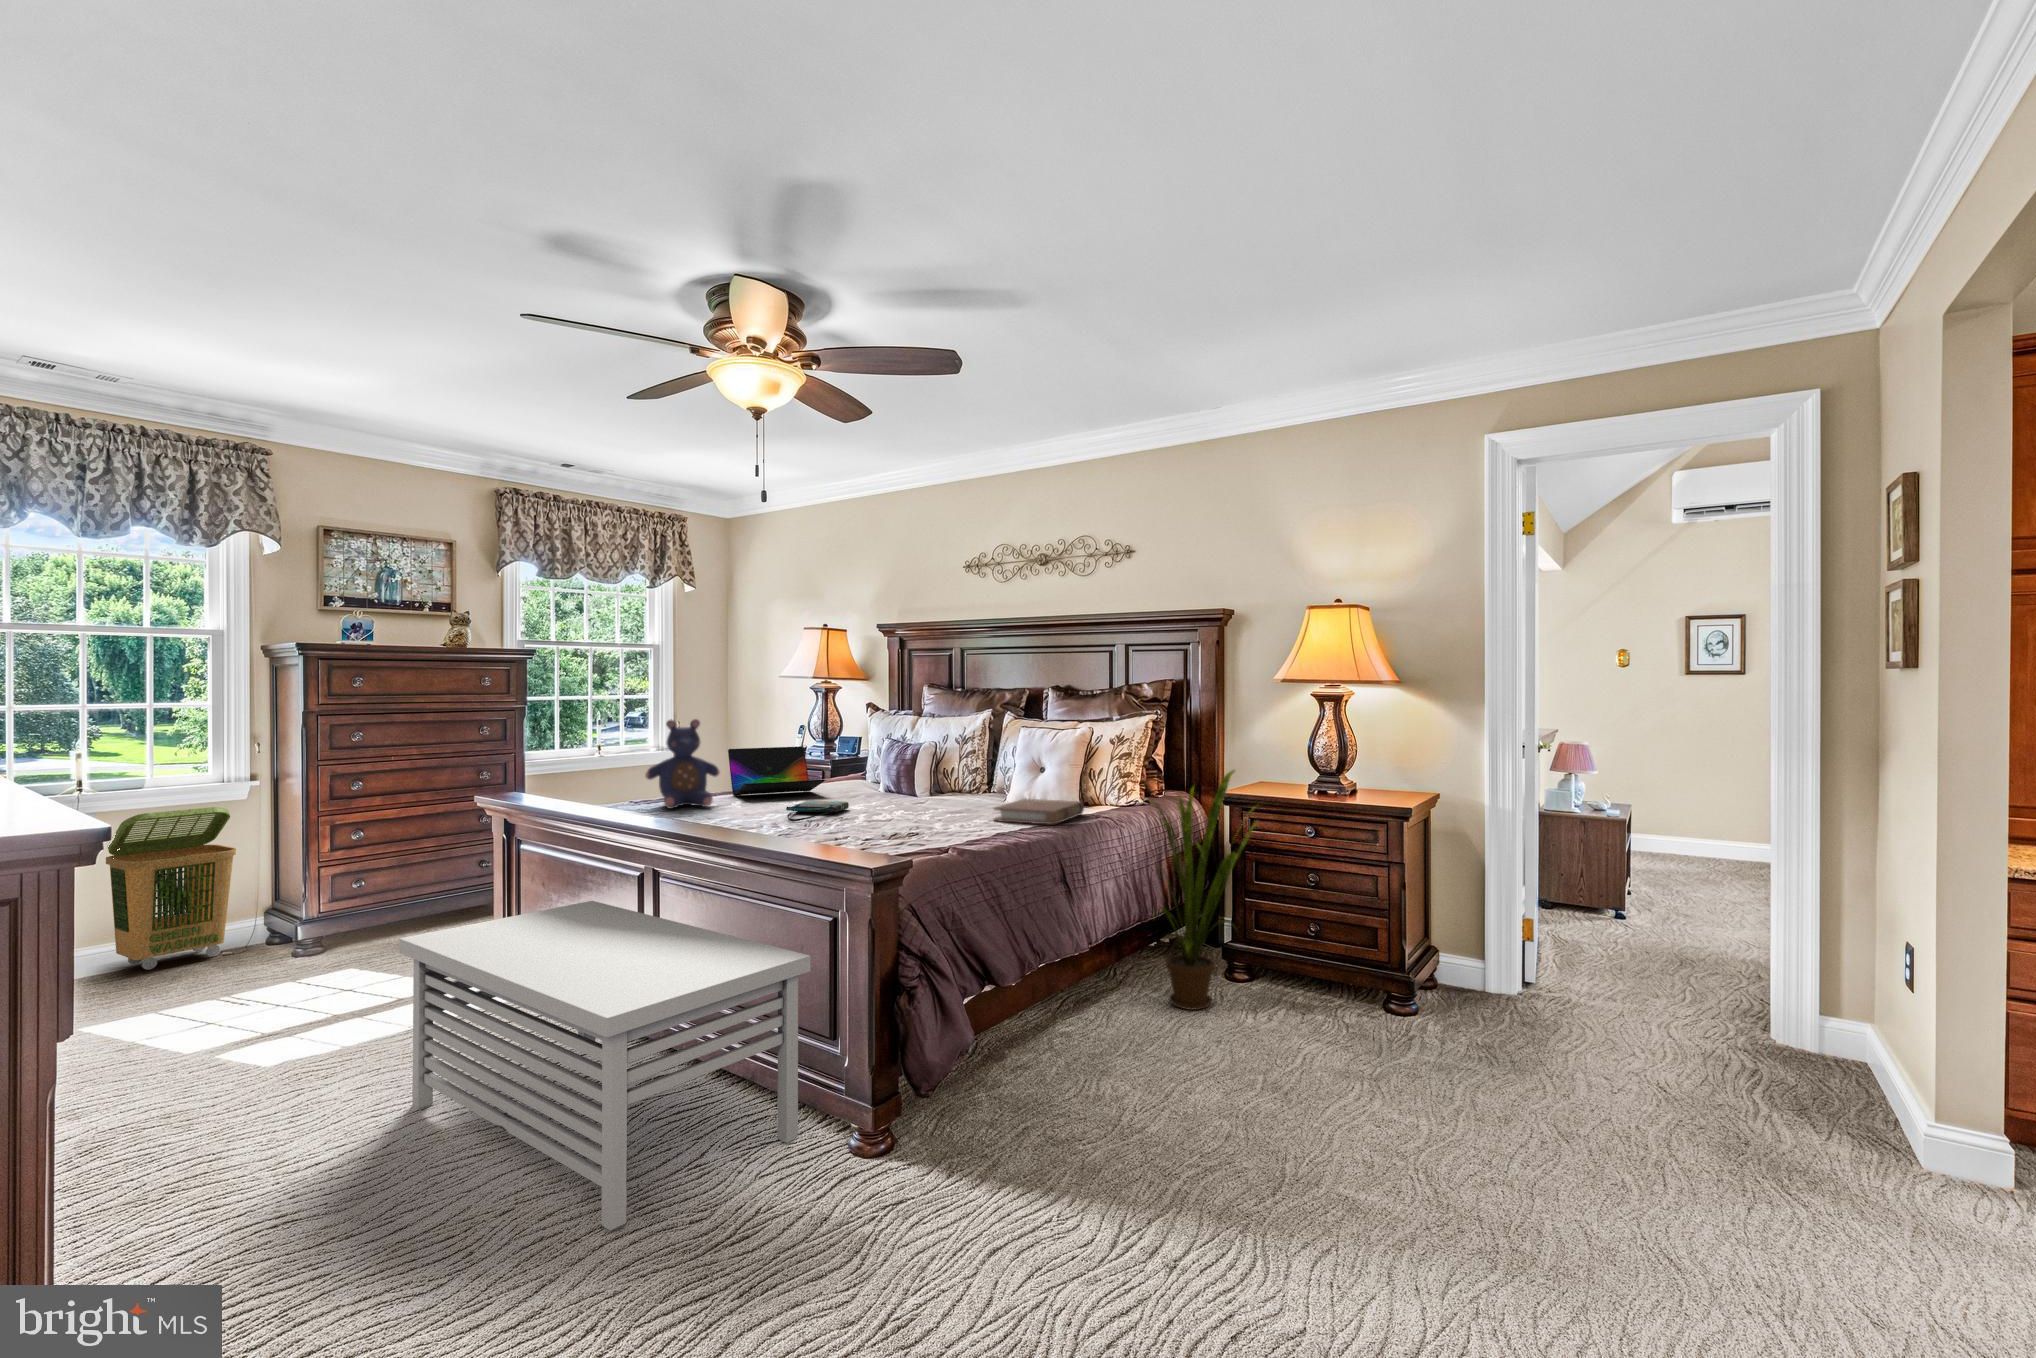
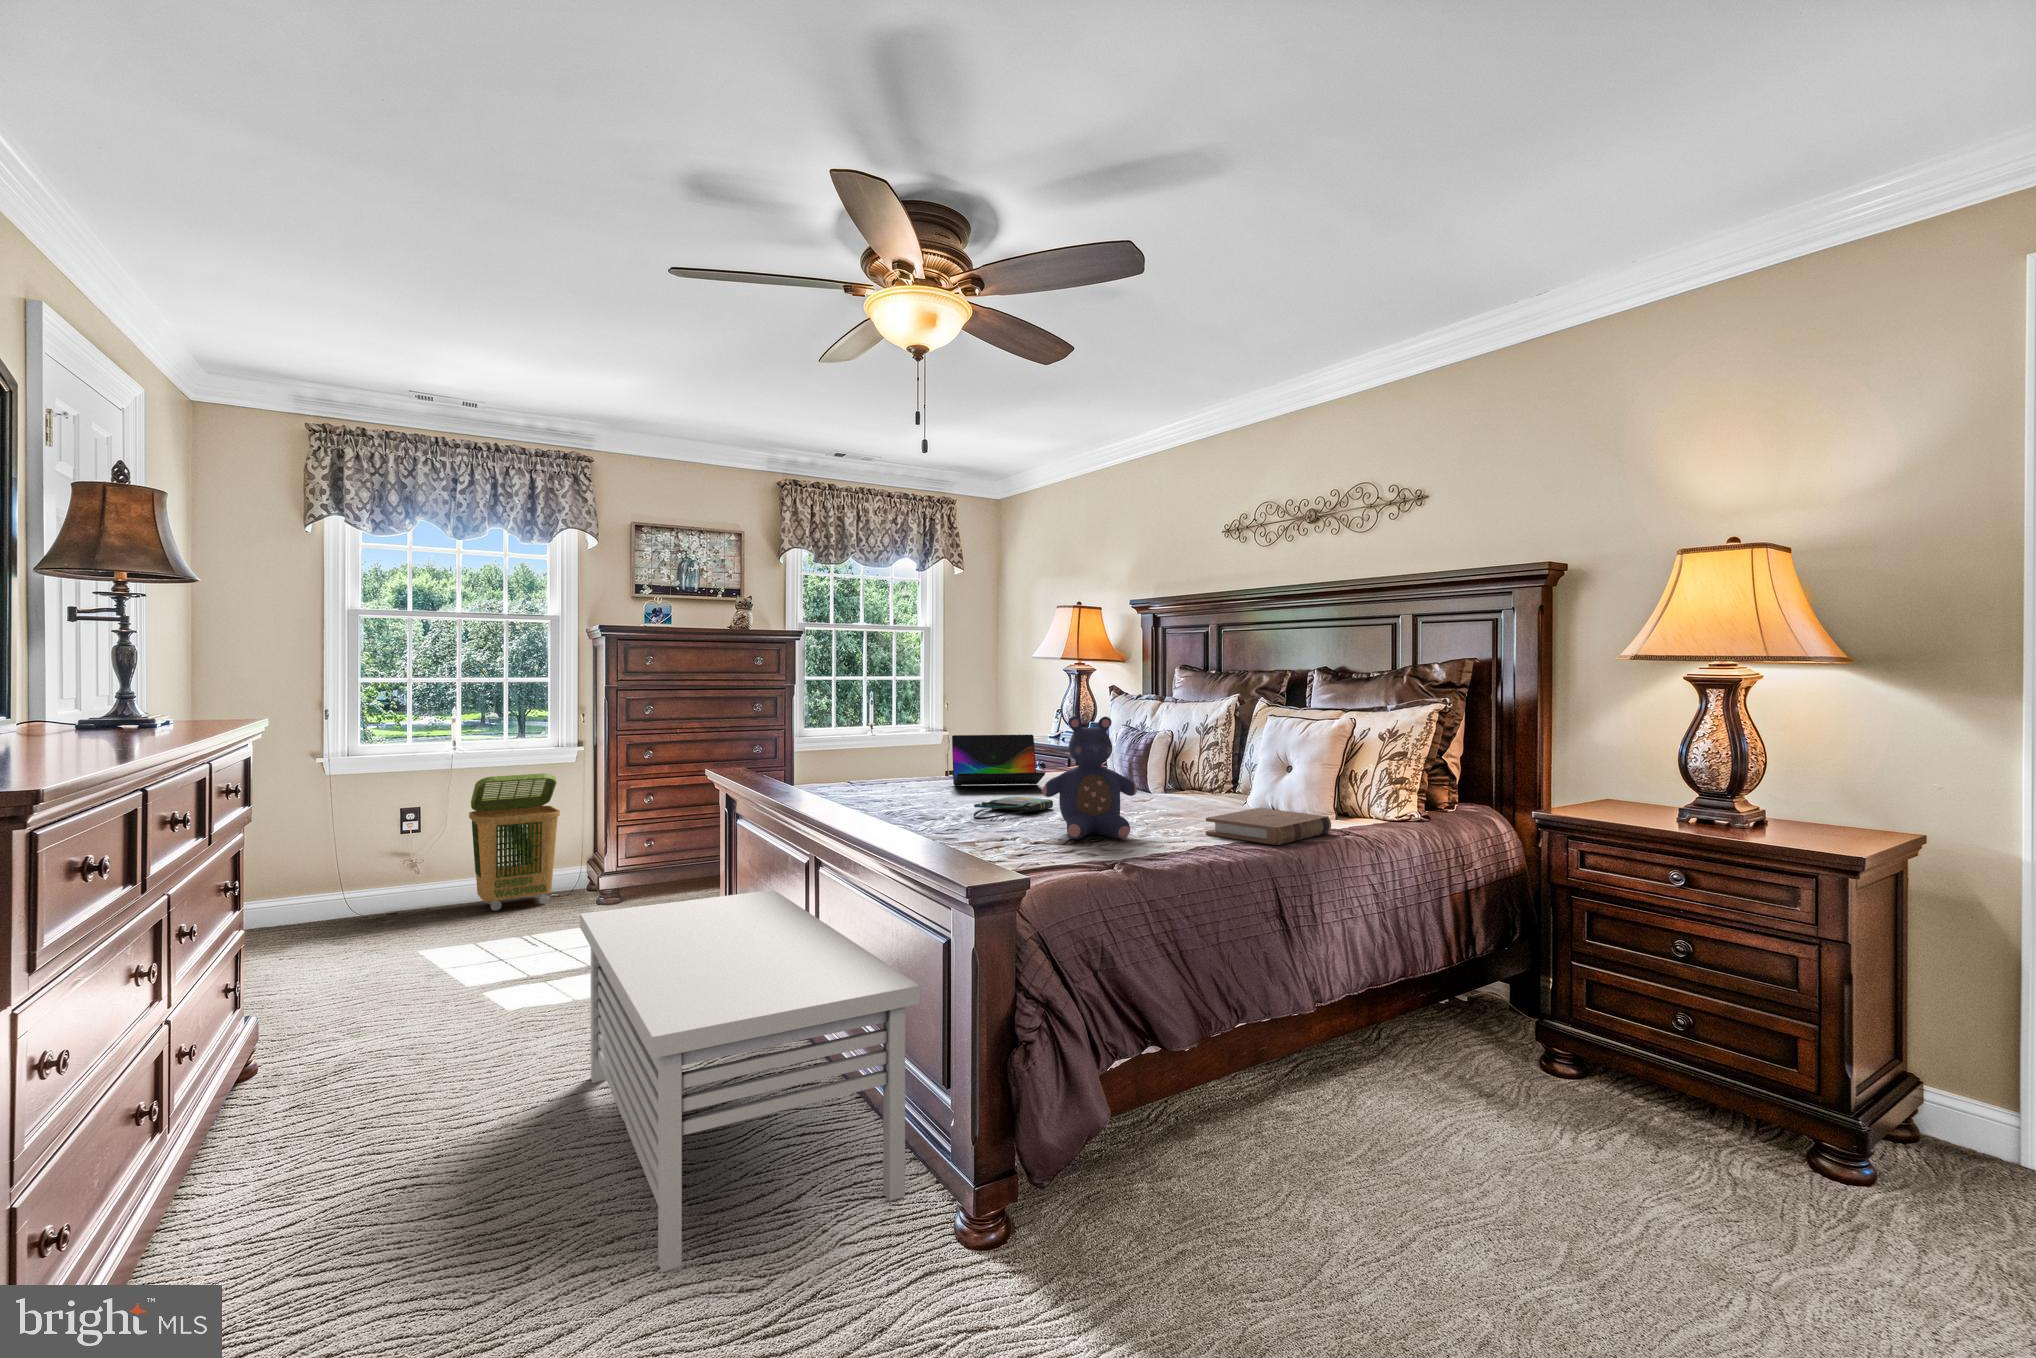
teddy bear: present [645,719,720,809] -> present [1042,717,1137,840]
house plant: present [1153,770,1256,1010] -> none [1417,784,1590,1111]

